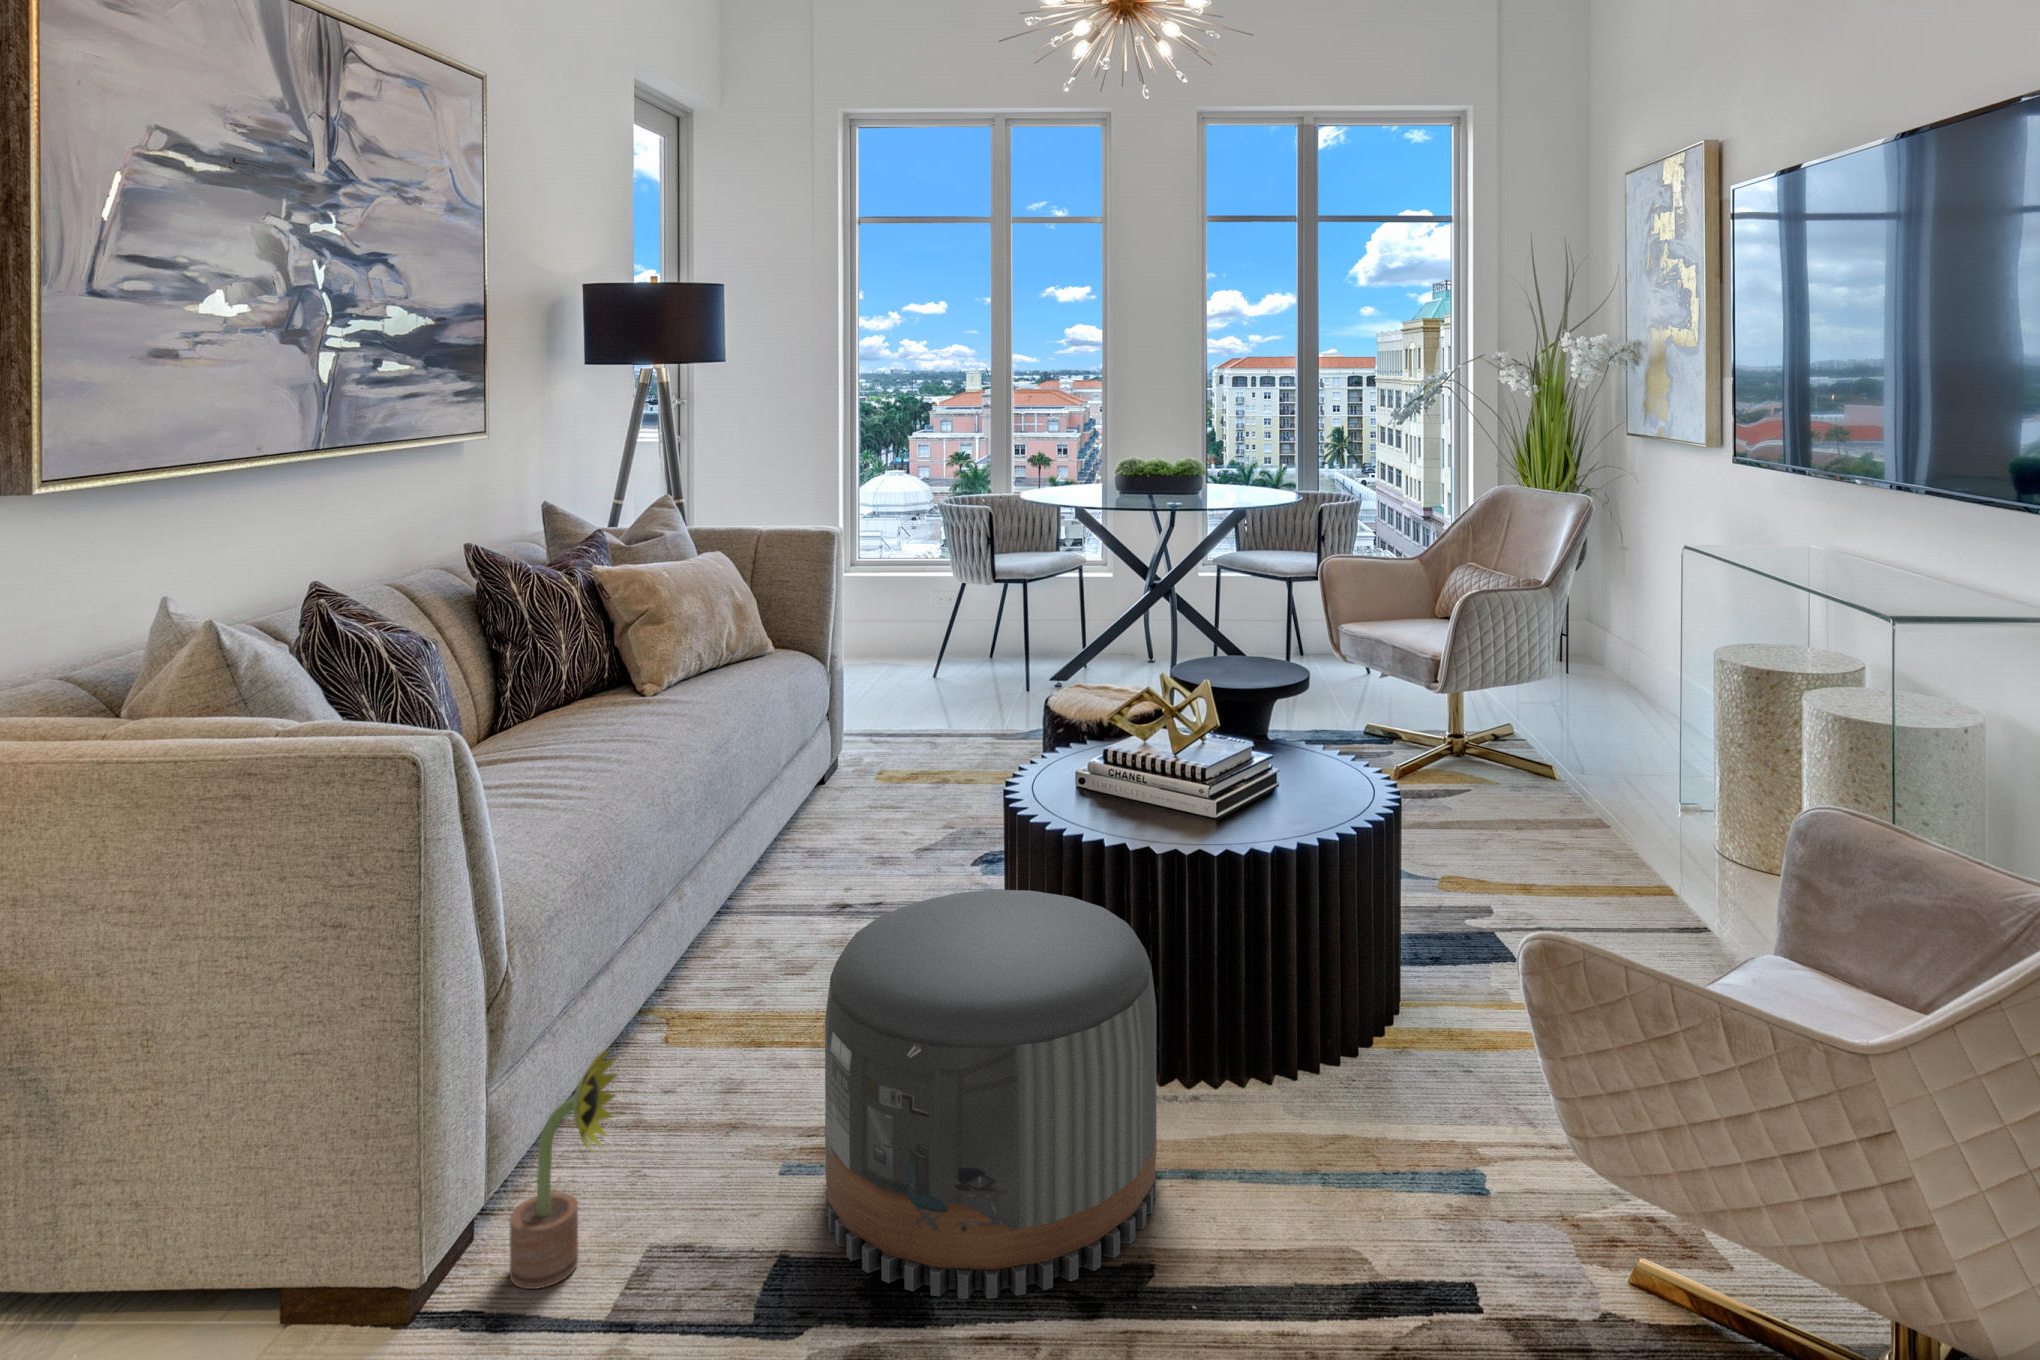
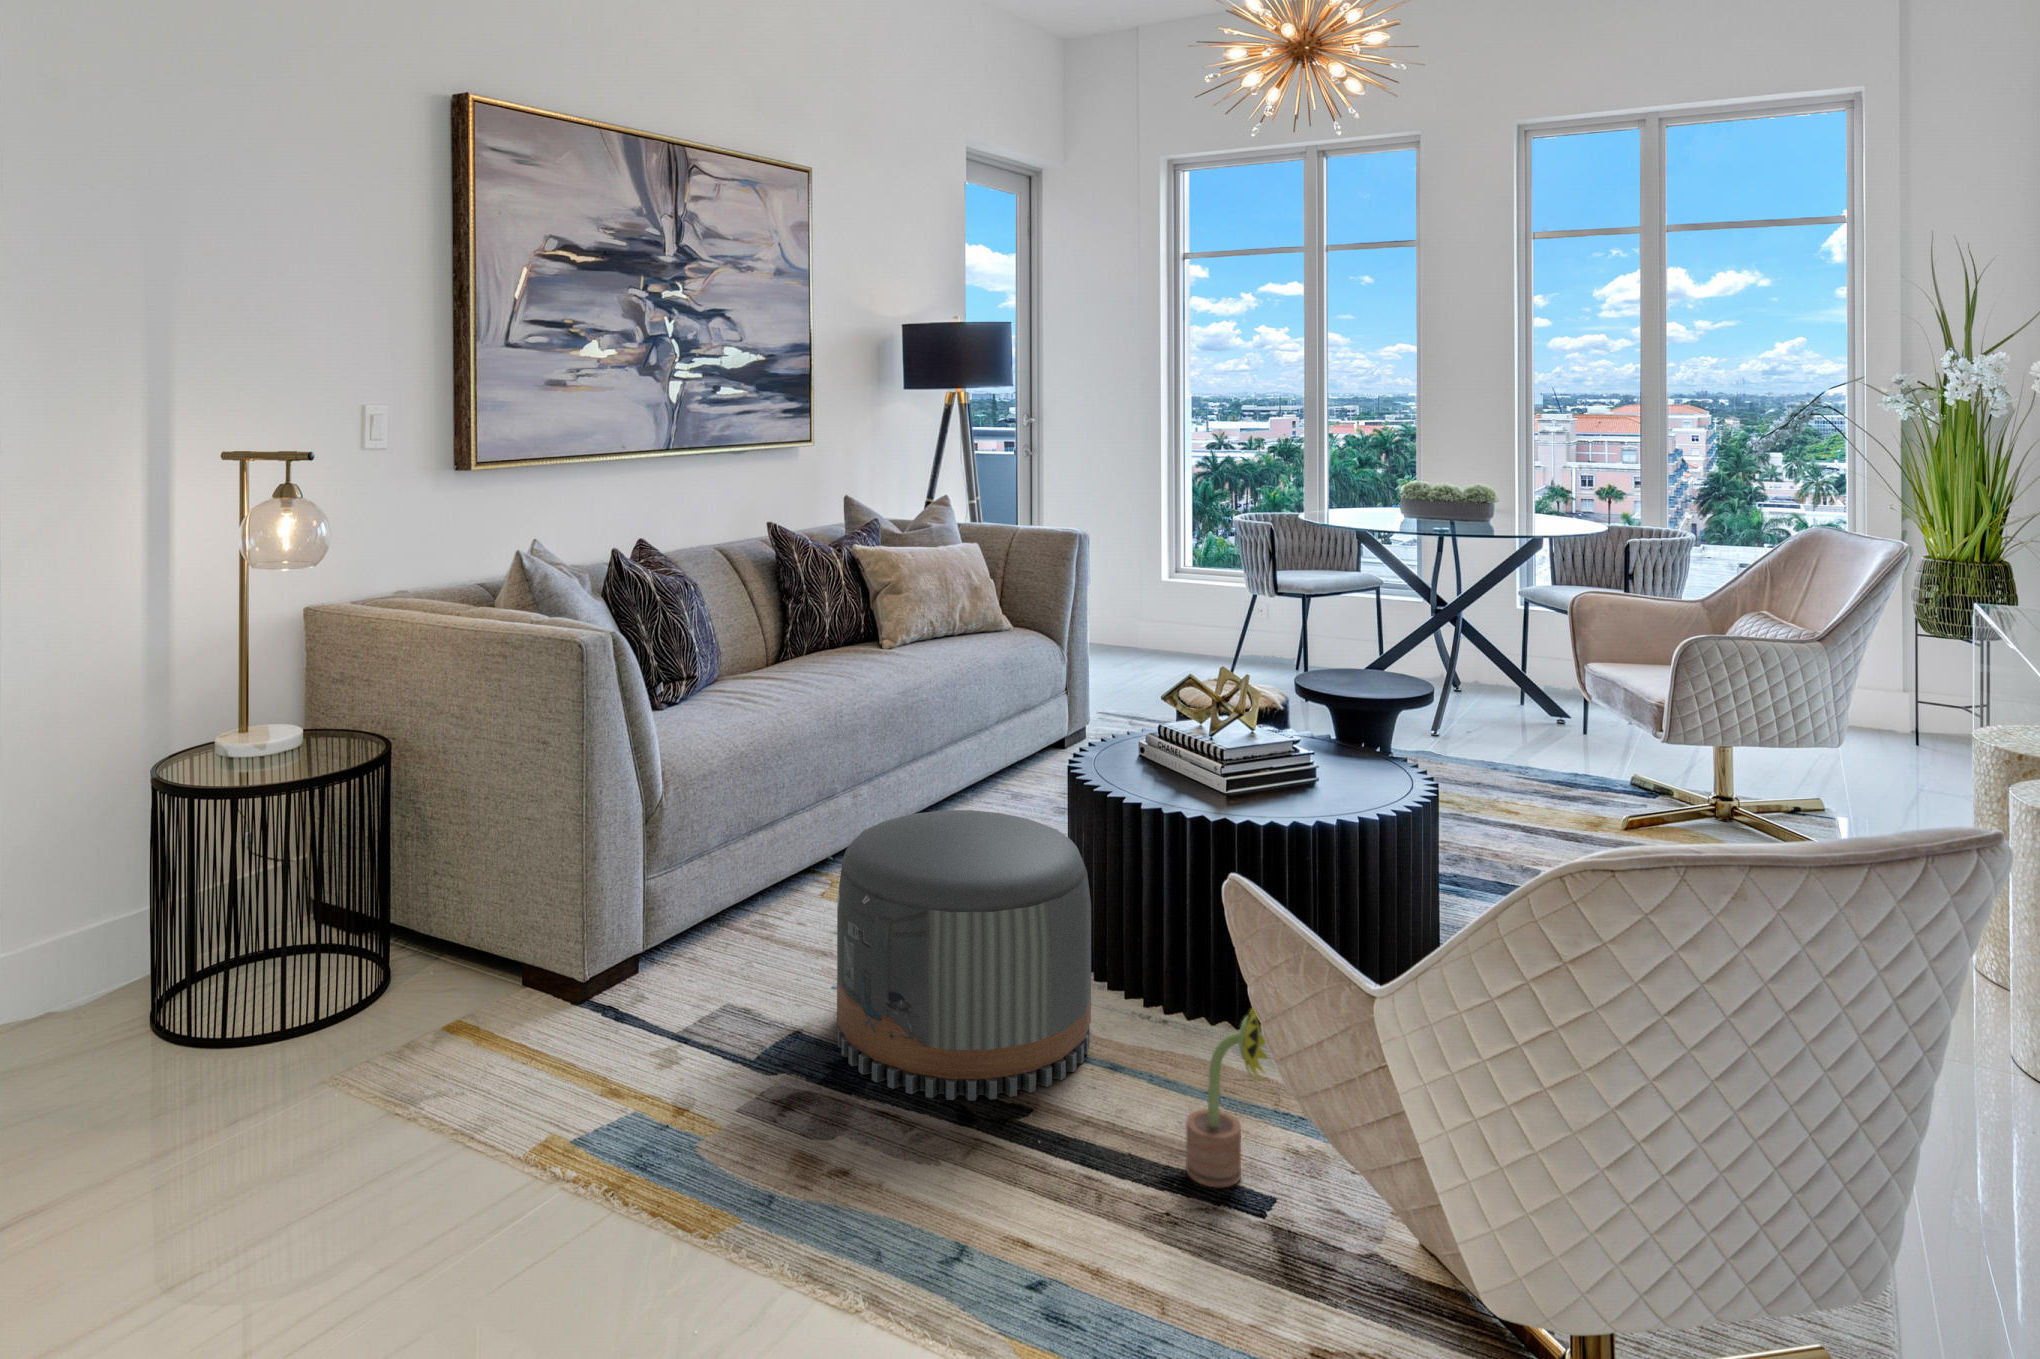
decorative plant: present [510,1049,617,1289] -> present [1186,1008,1268,1187]

